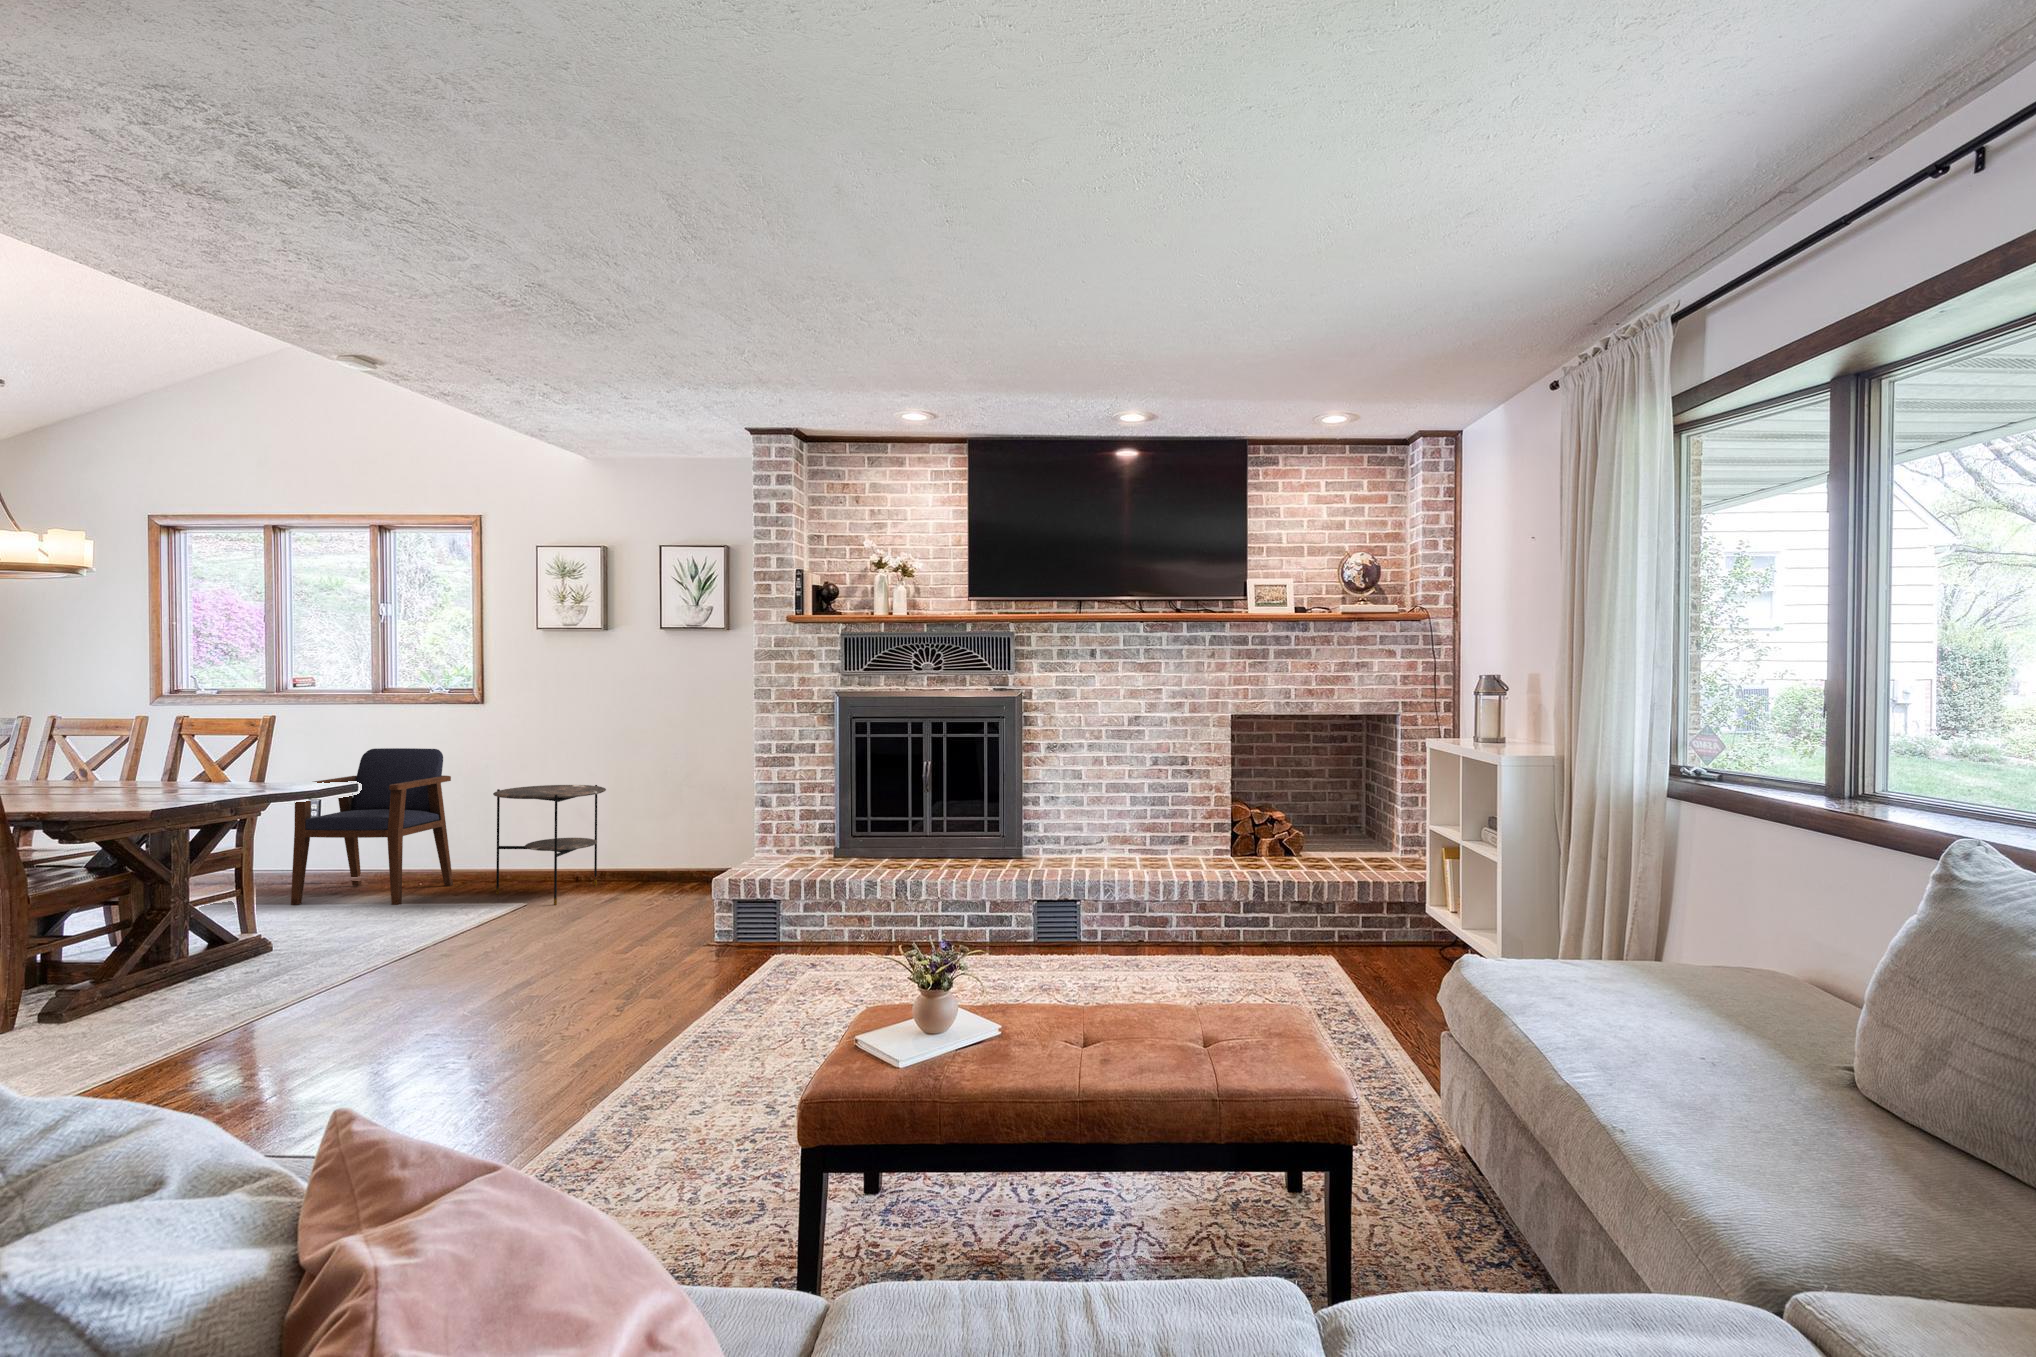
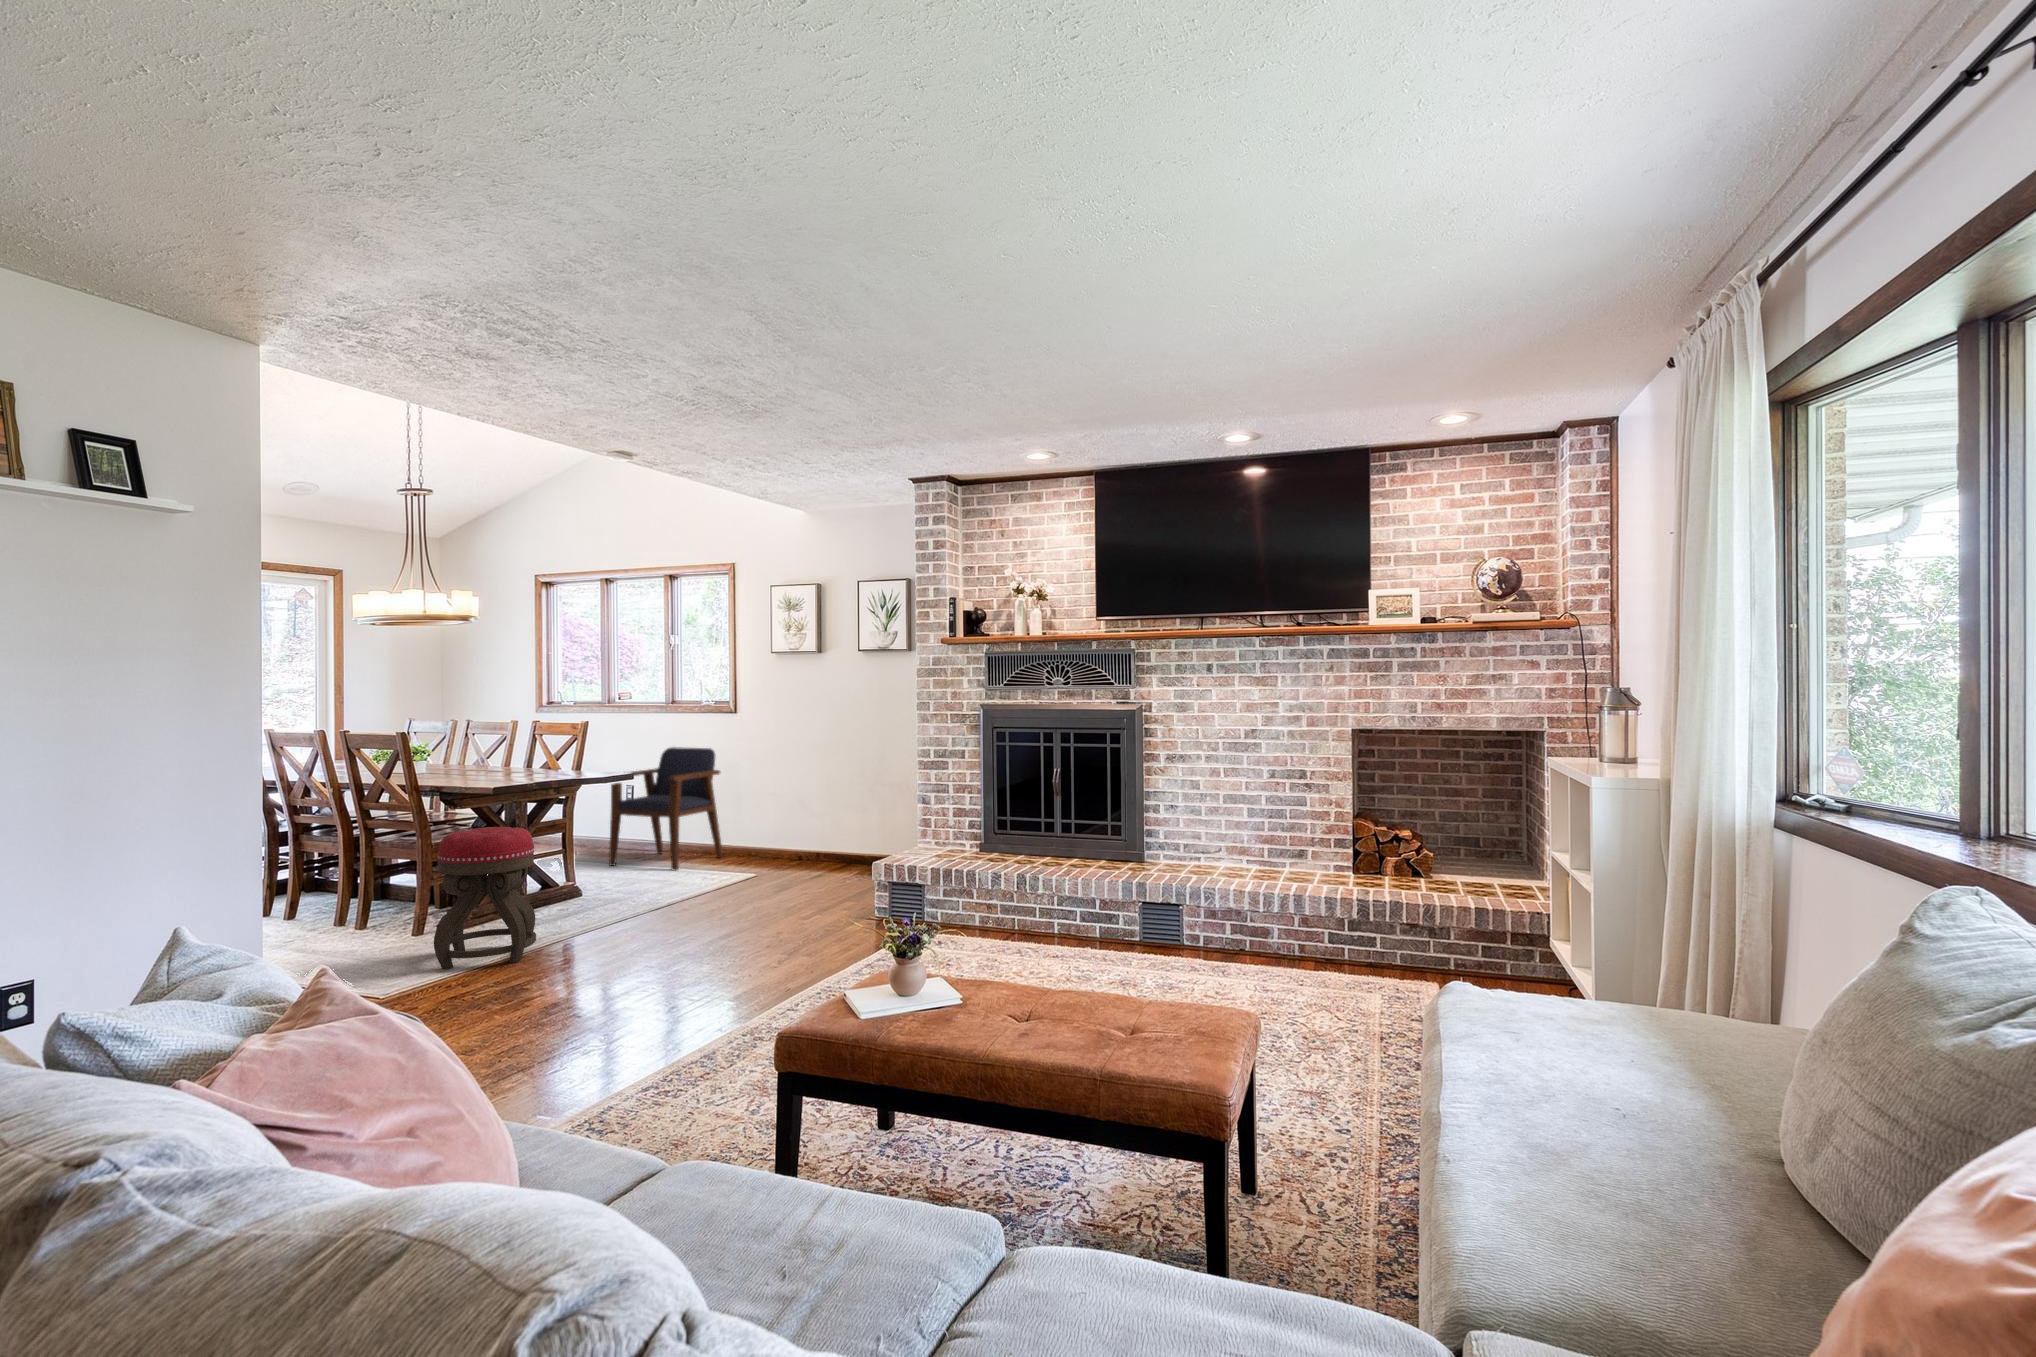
side table: present [493,785,606,905] -> none [740,780,826,878]
ottoman: none [110,855,271,1062] -> present [434,827,536,969]

